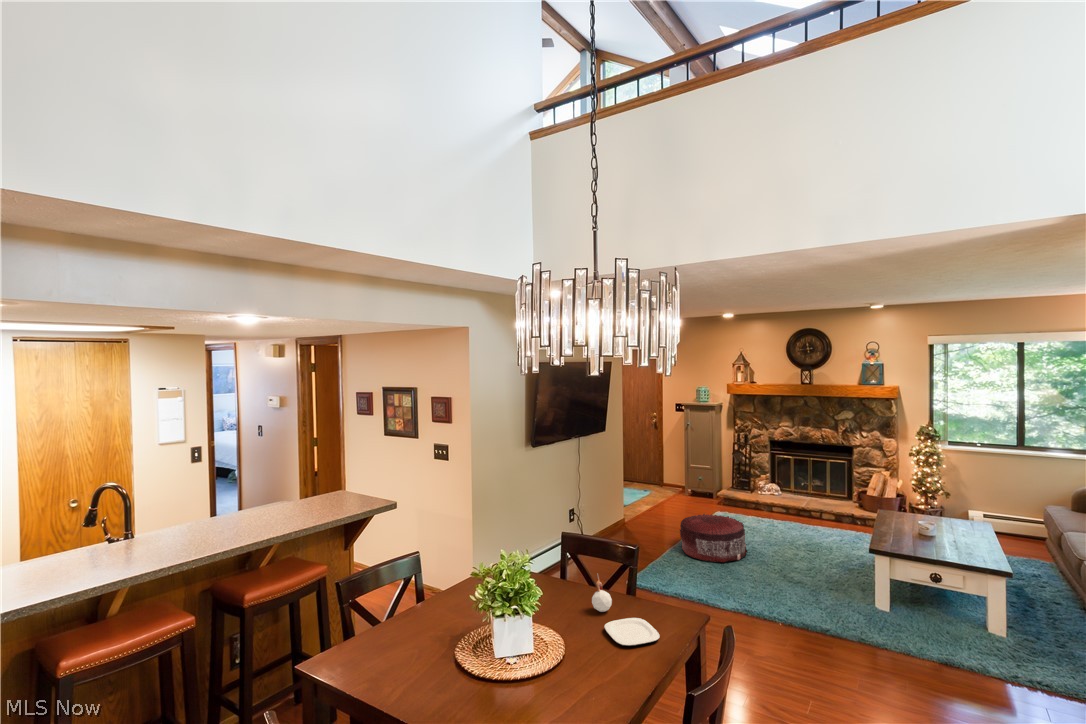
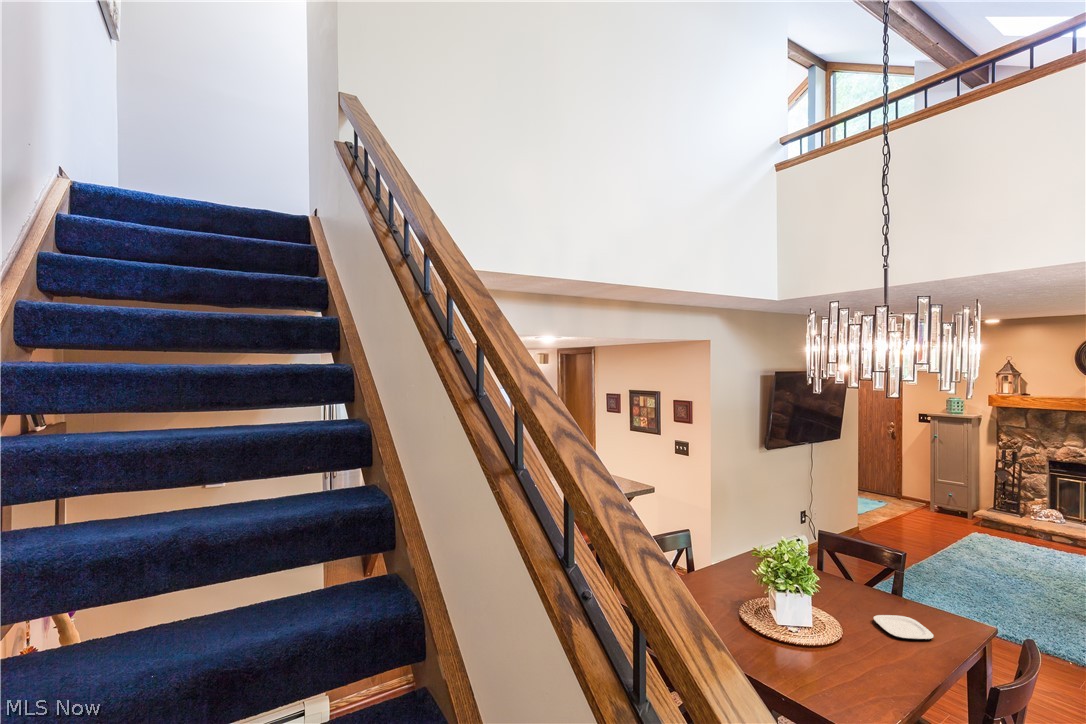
pouf: present [680,514,748,562] -> none [928,533,1019,588]
candle: present [592,577,612,612] -> none [856,572,878,607]

